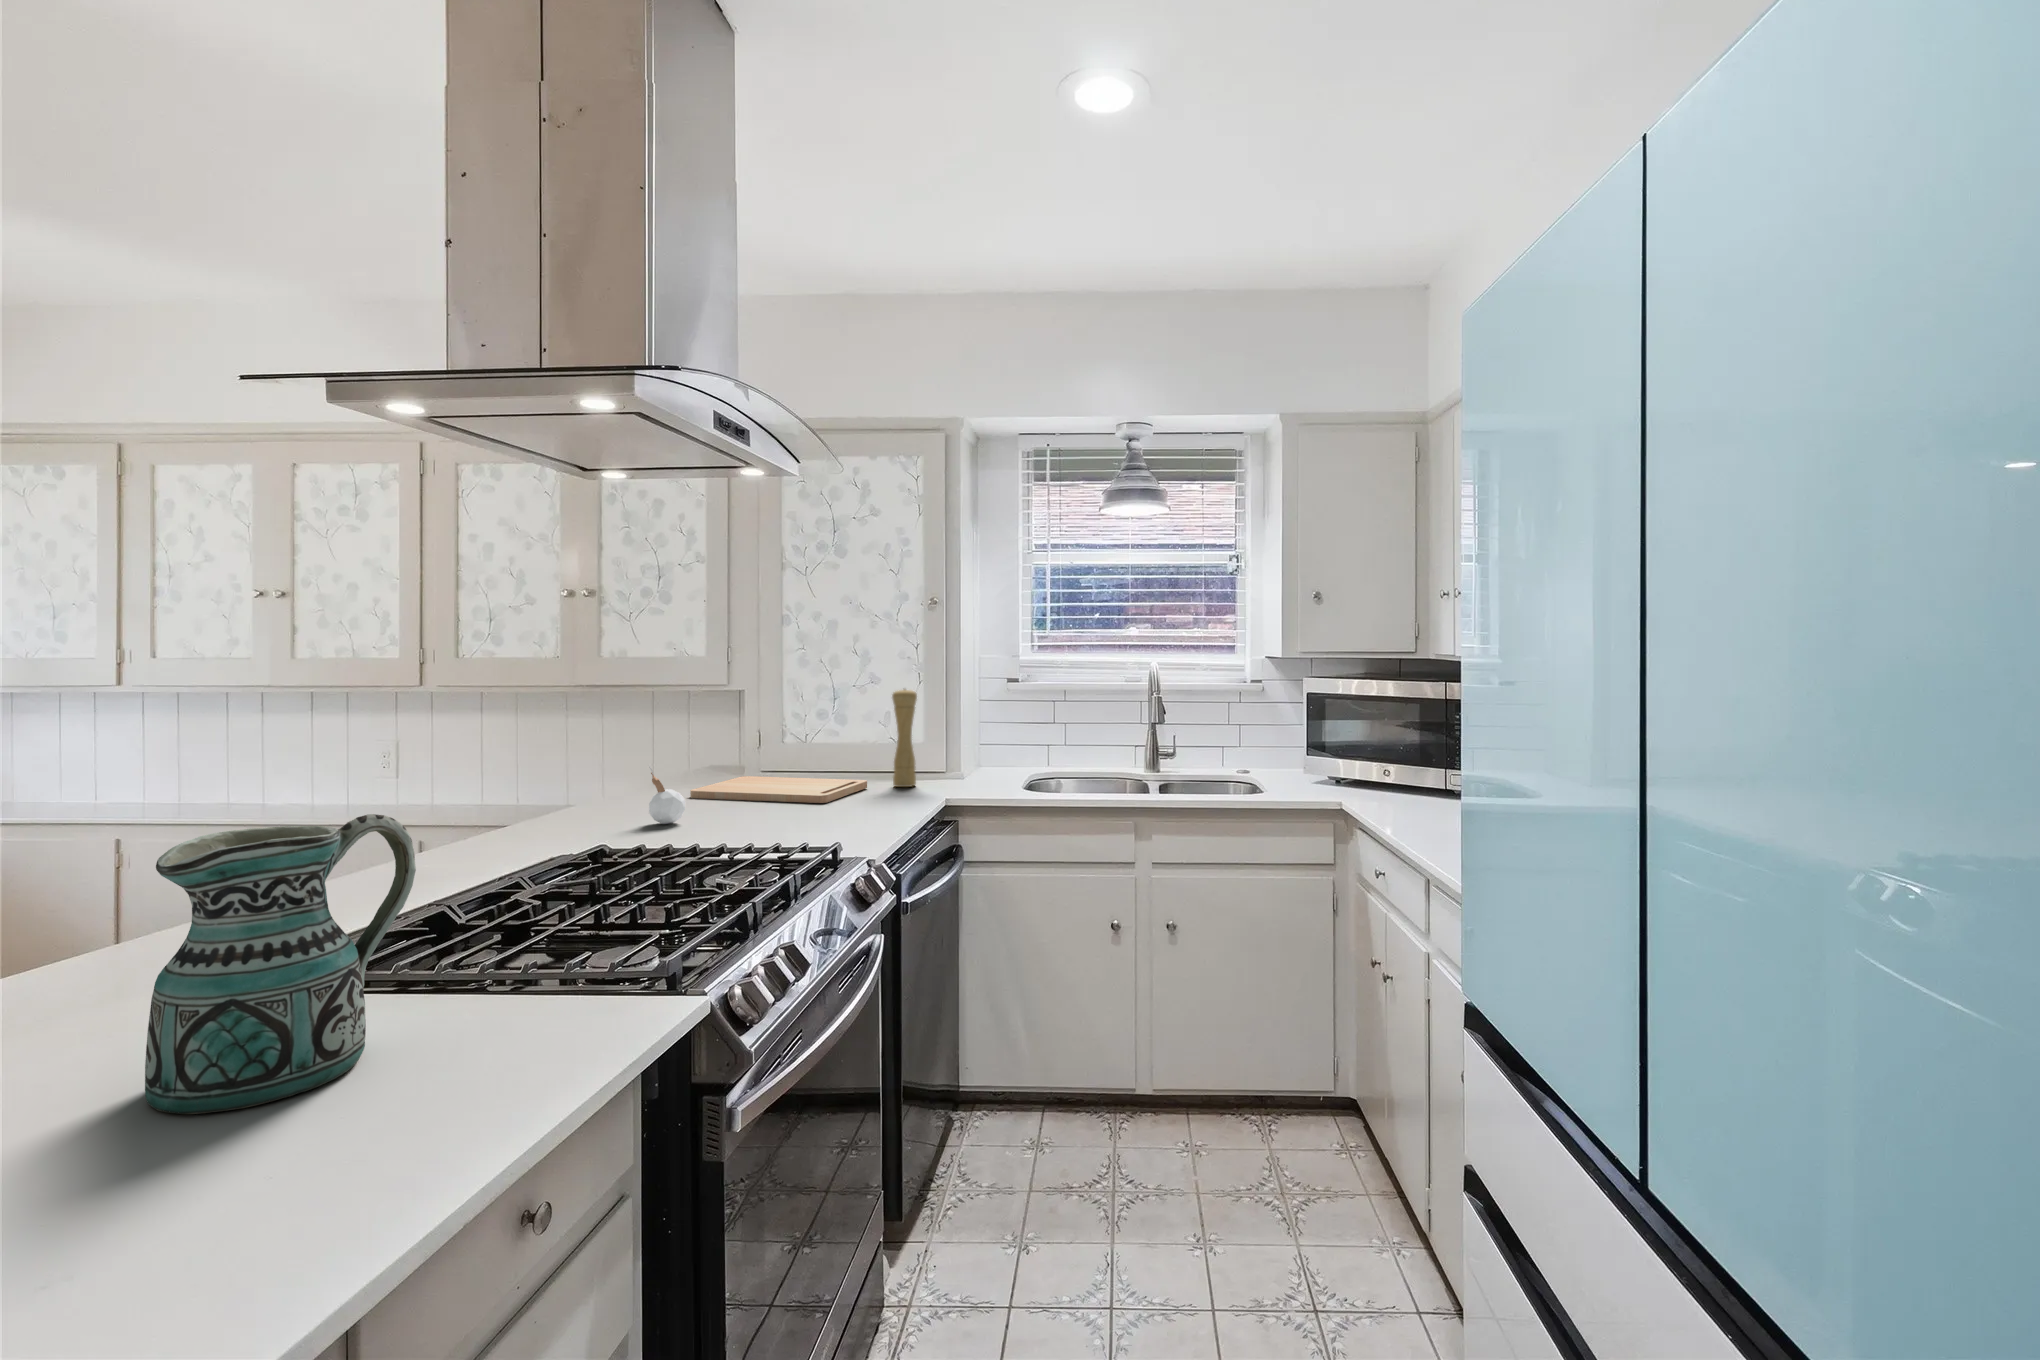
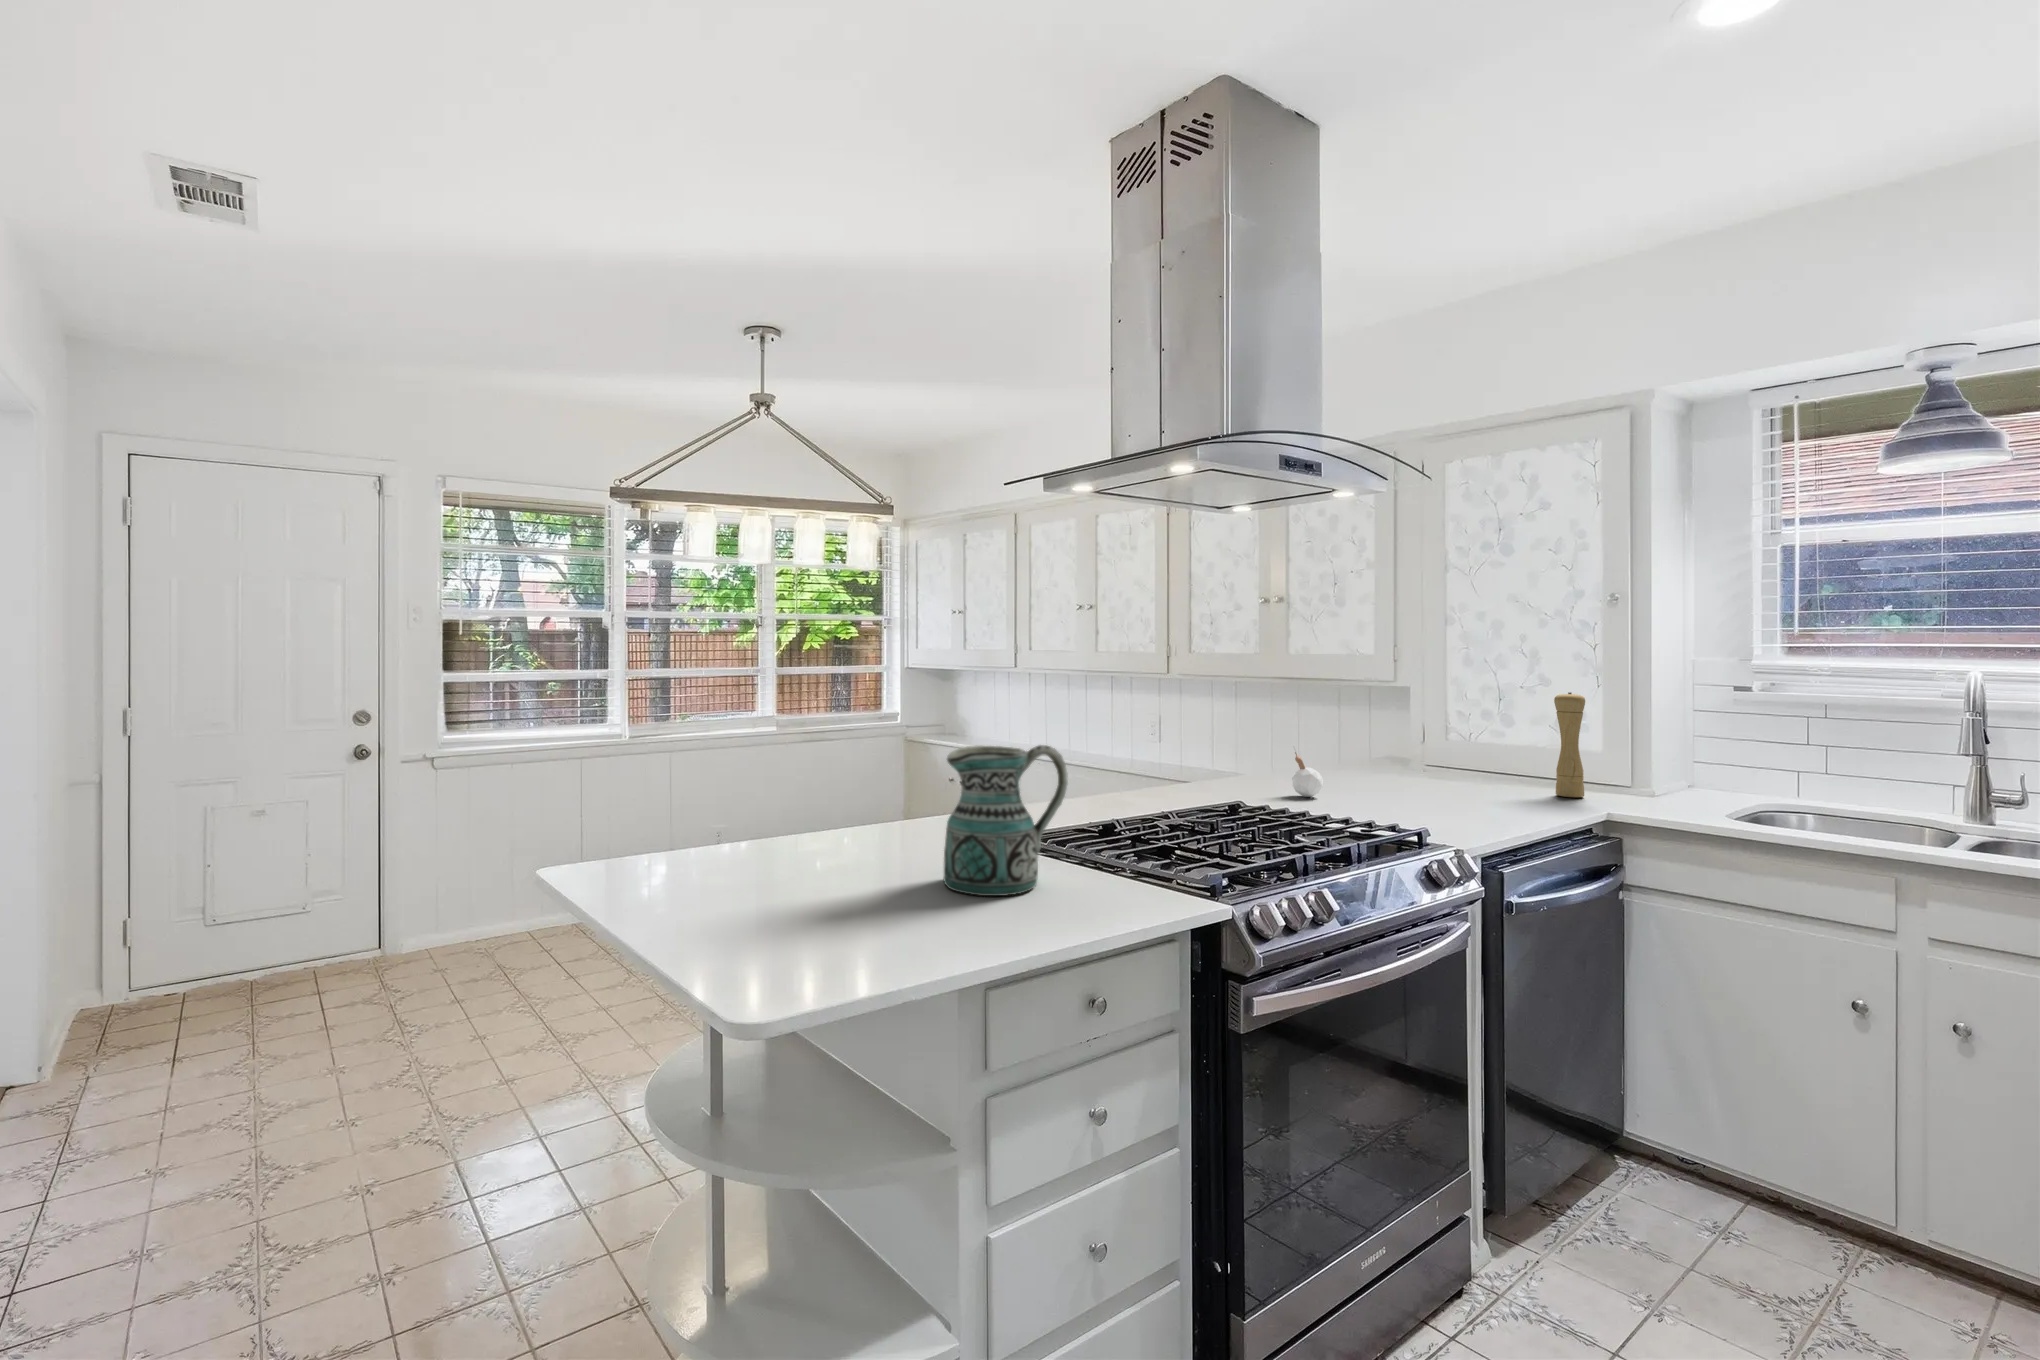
cutting board: present [690,776,867,803] -> none [1344,768,1524,800]

